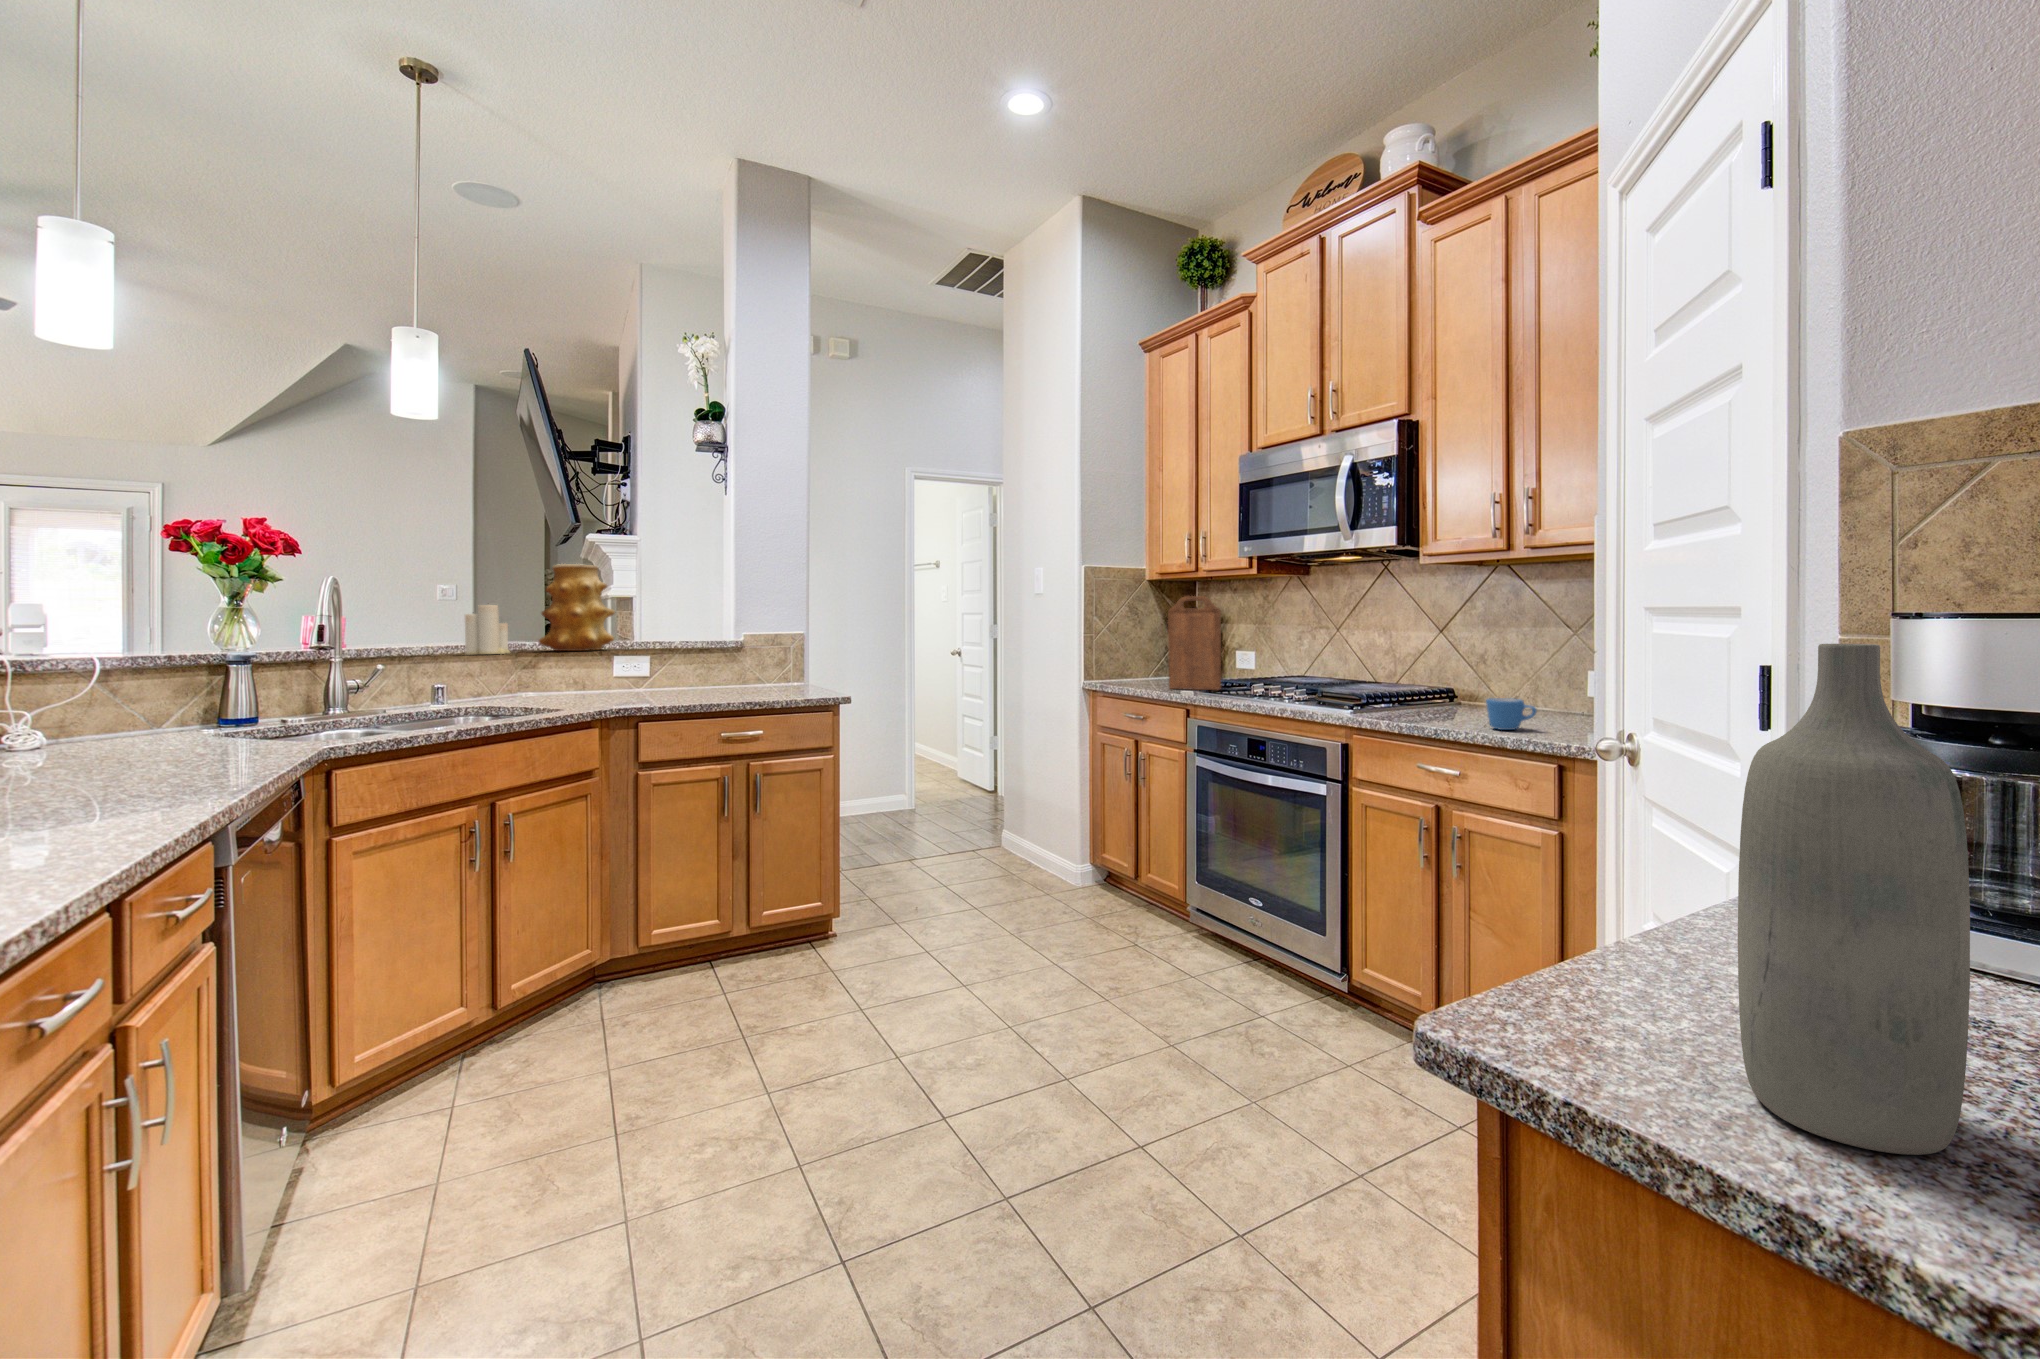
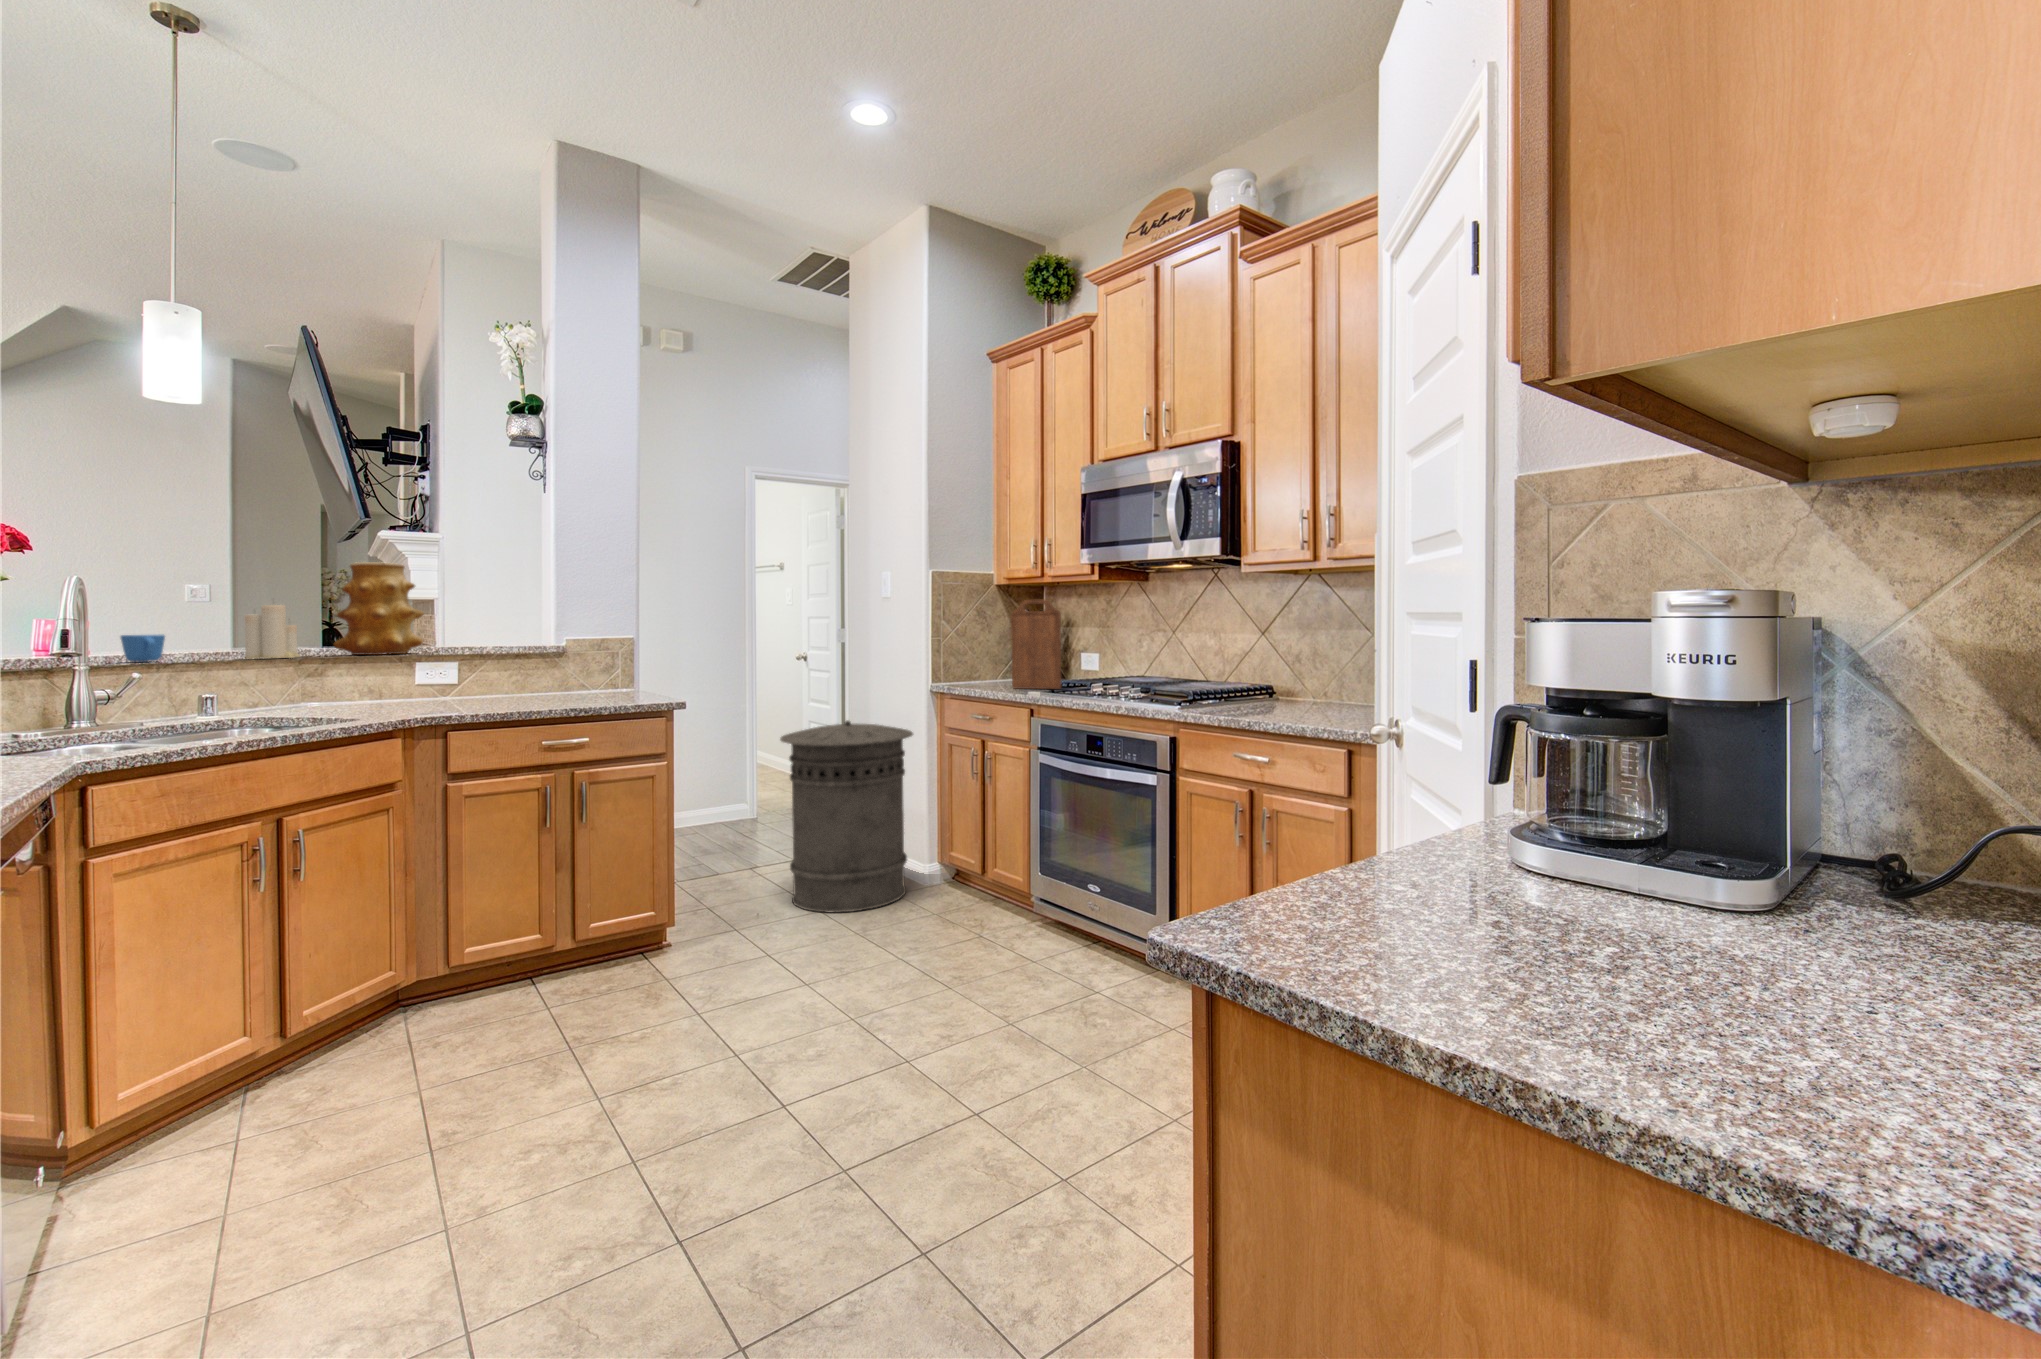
bottle: present [1738,644,1970,1155] -> none [1360,627,1493,984]
mug: present [1486,698,1537,730] -> present [121,635,165,662]
trash can: none [936,718,1066,911] -> present [780,720,913,913]

